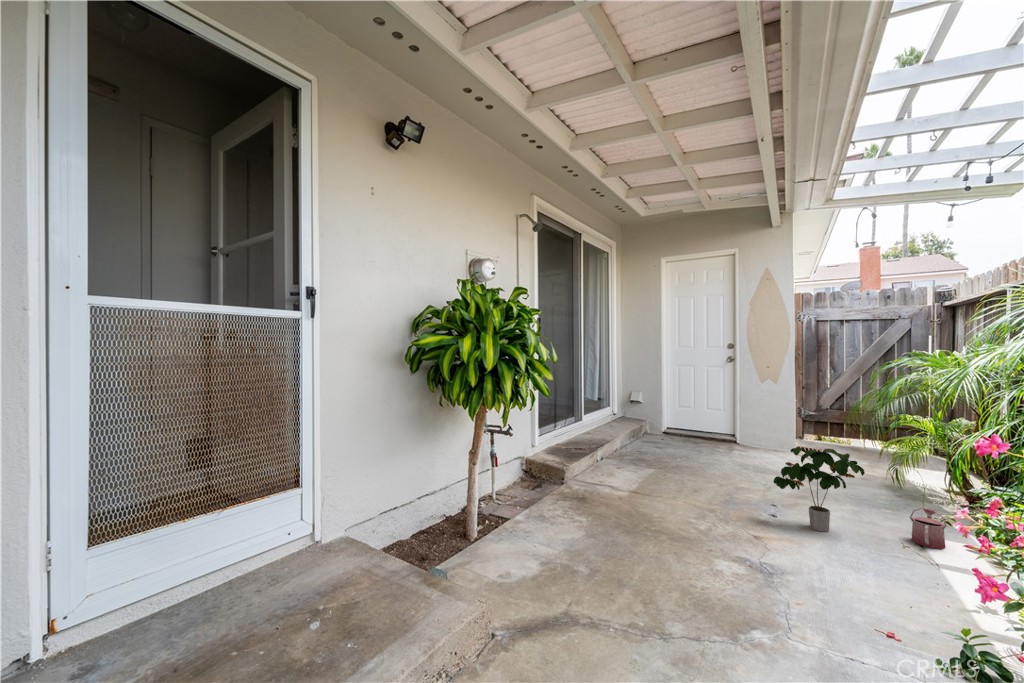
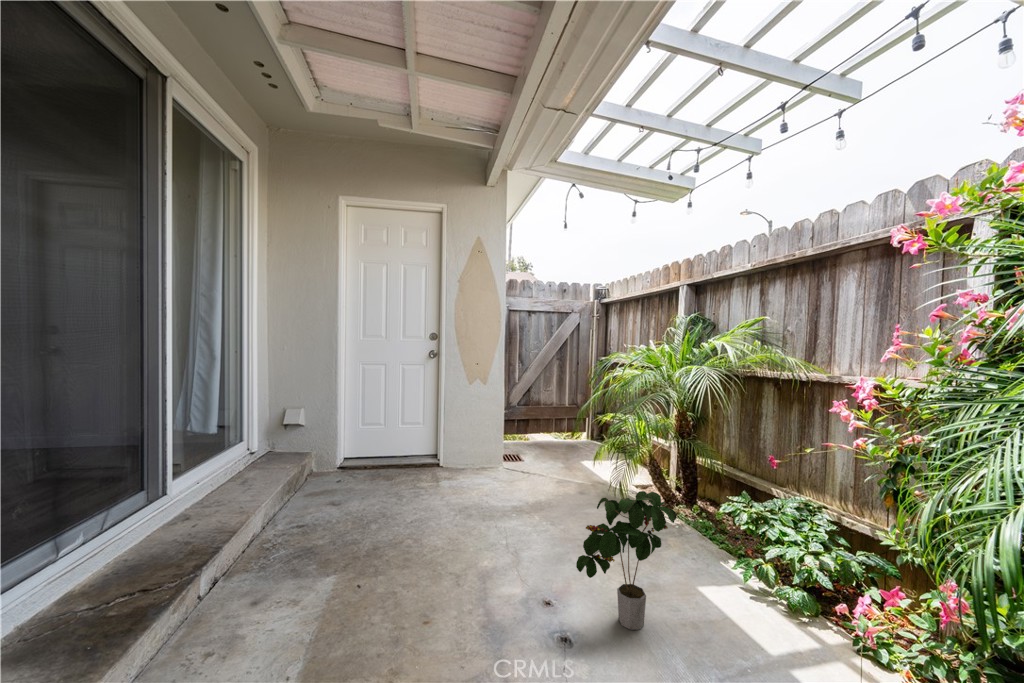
watering can: present [910,507,947,549] -> none [699,538,740,599]

